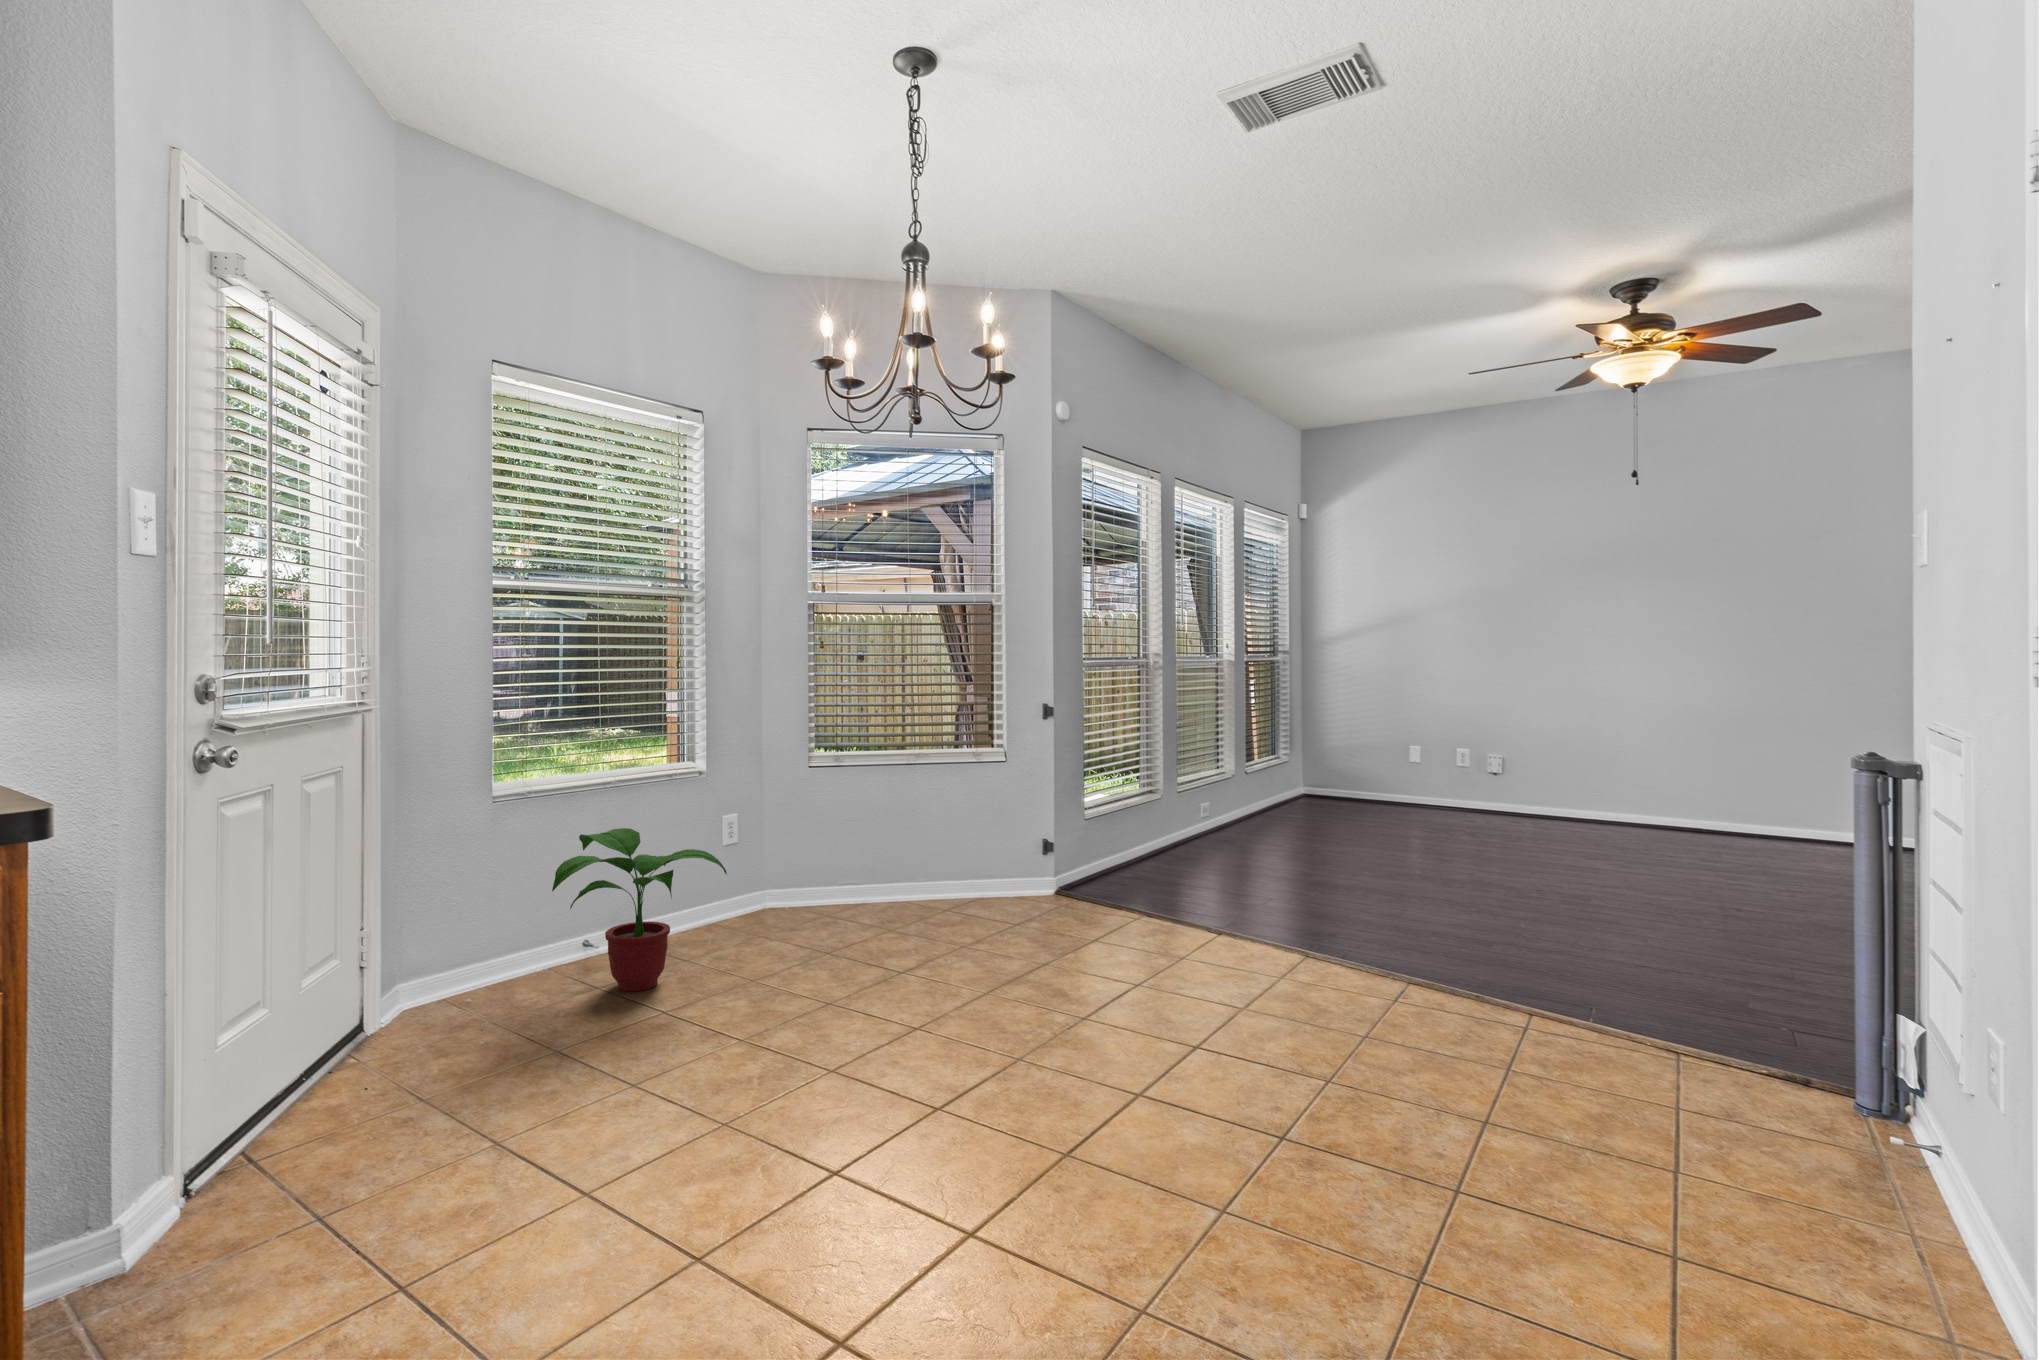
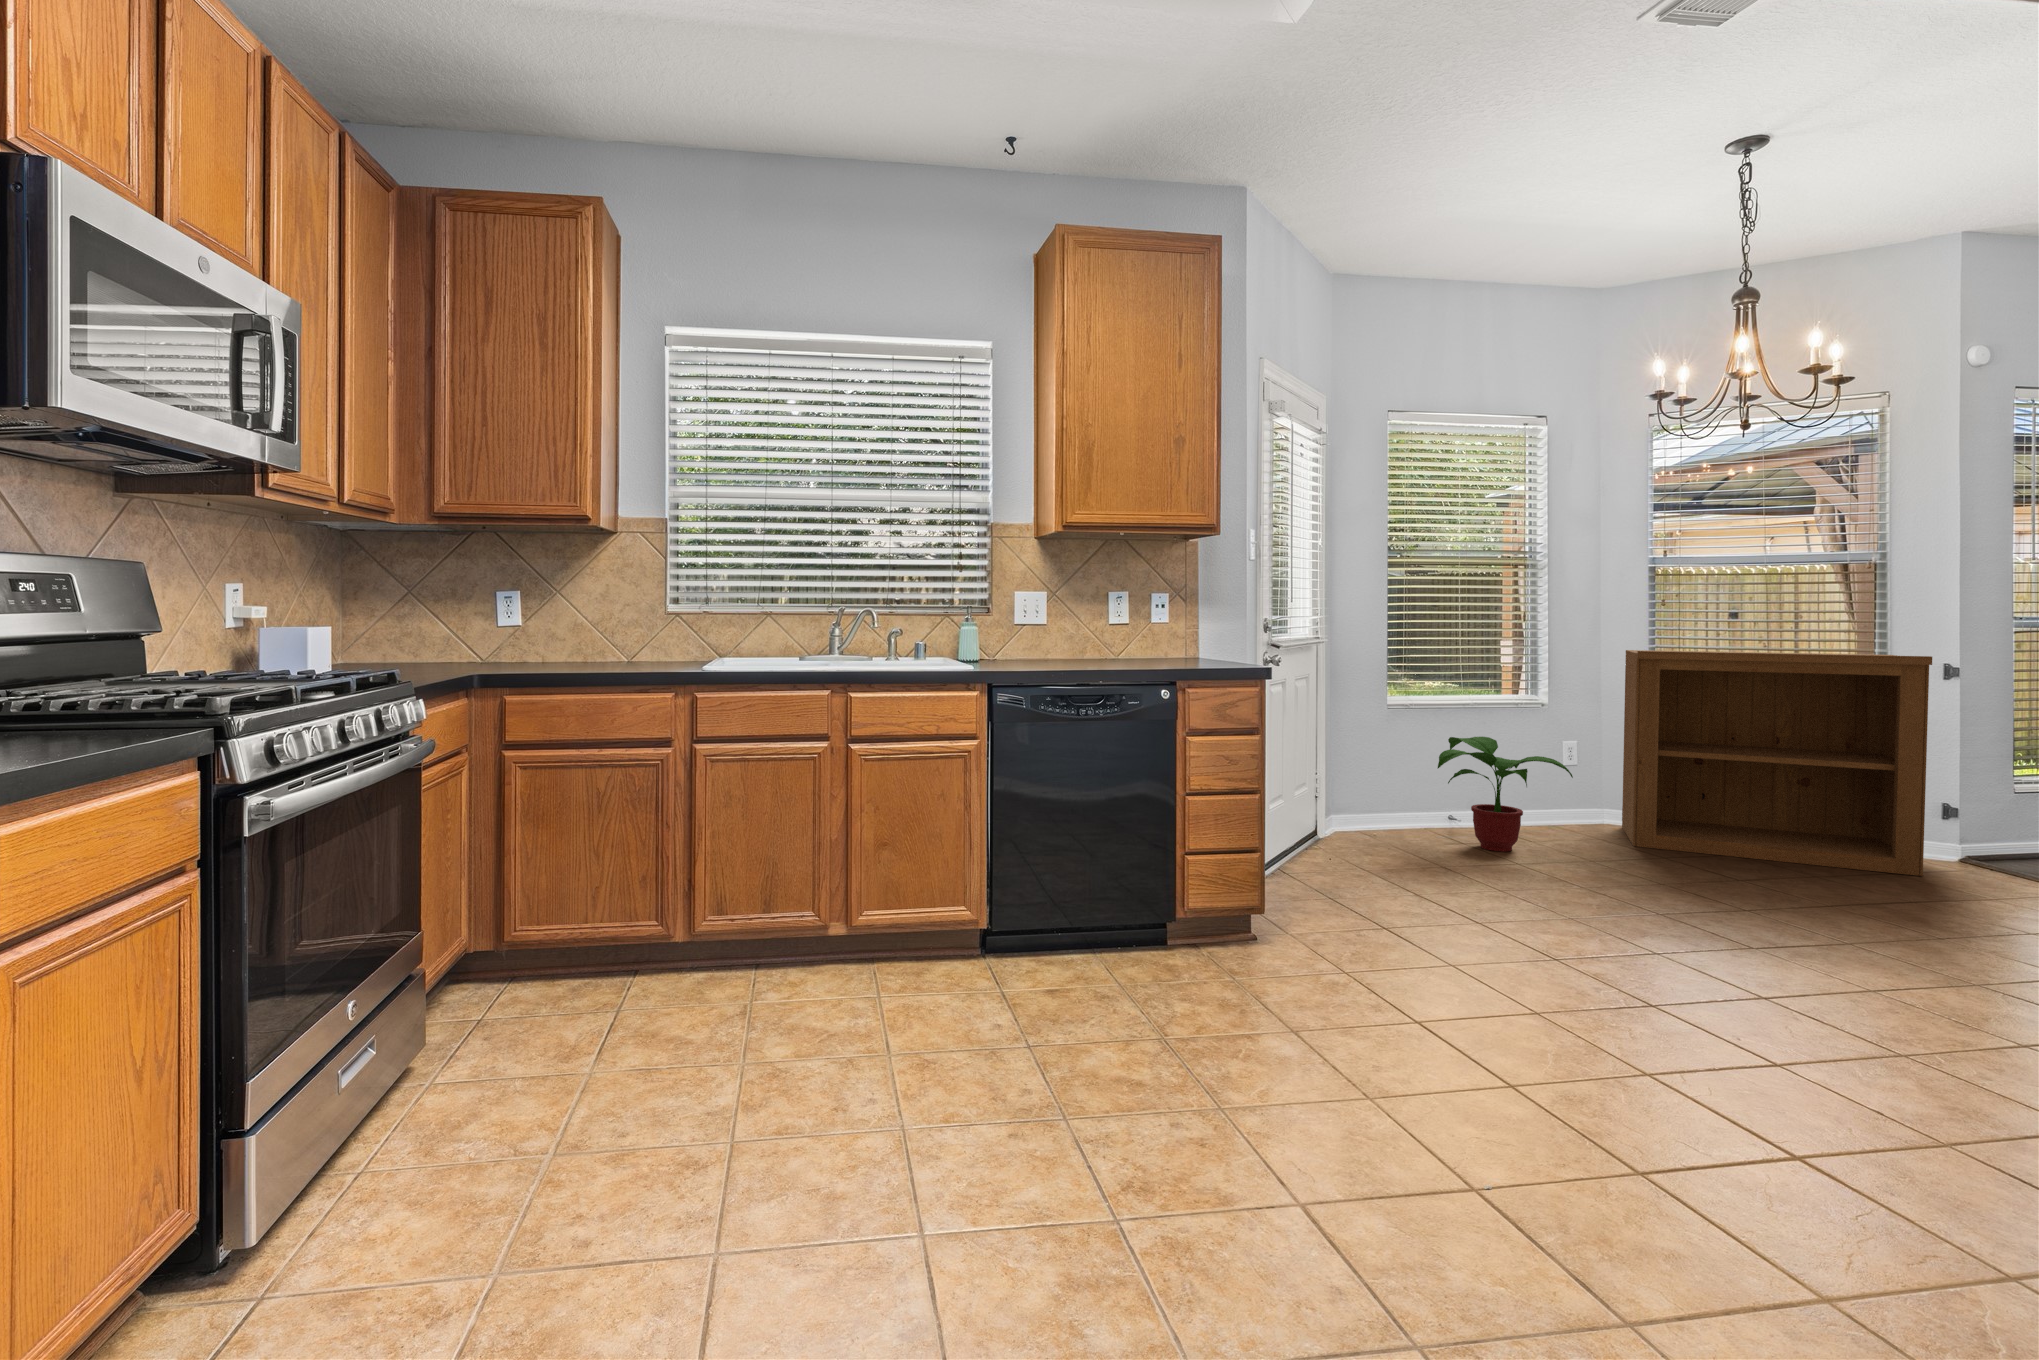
bookshelf: none [785,697,1036,940] -> present [1622,650,1932,876]

